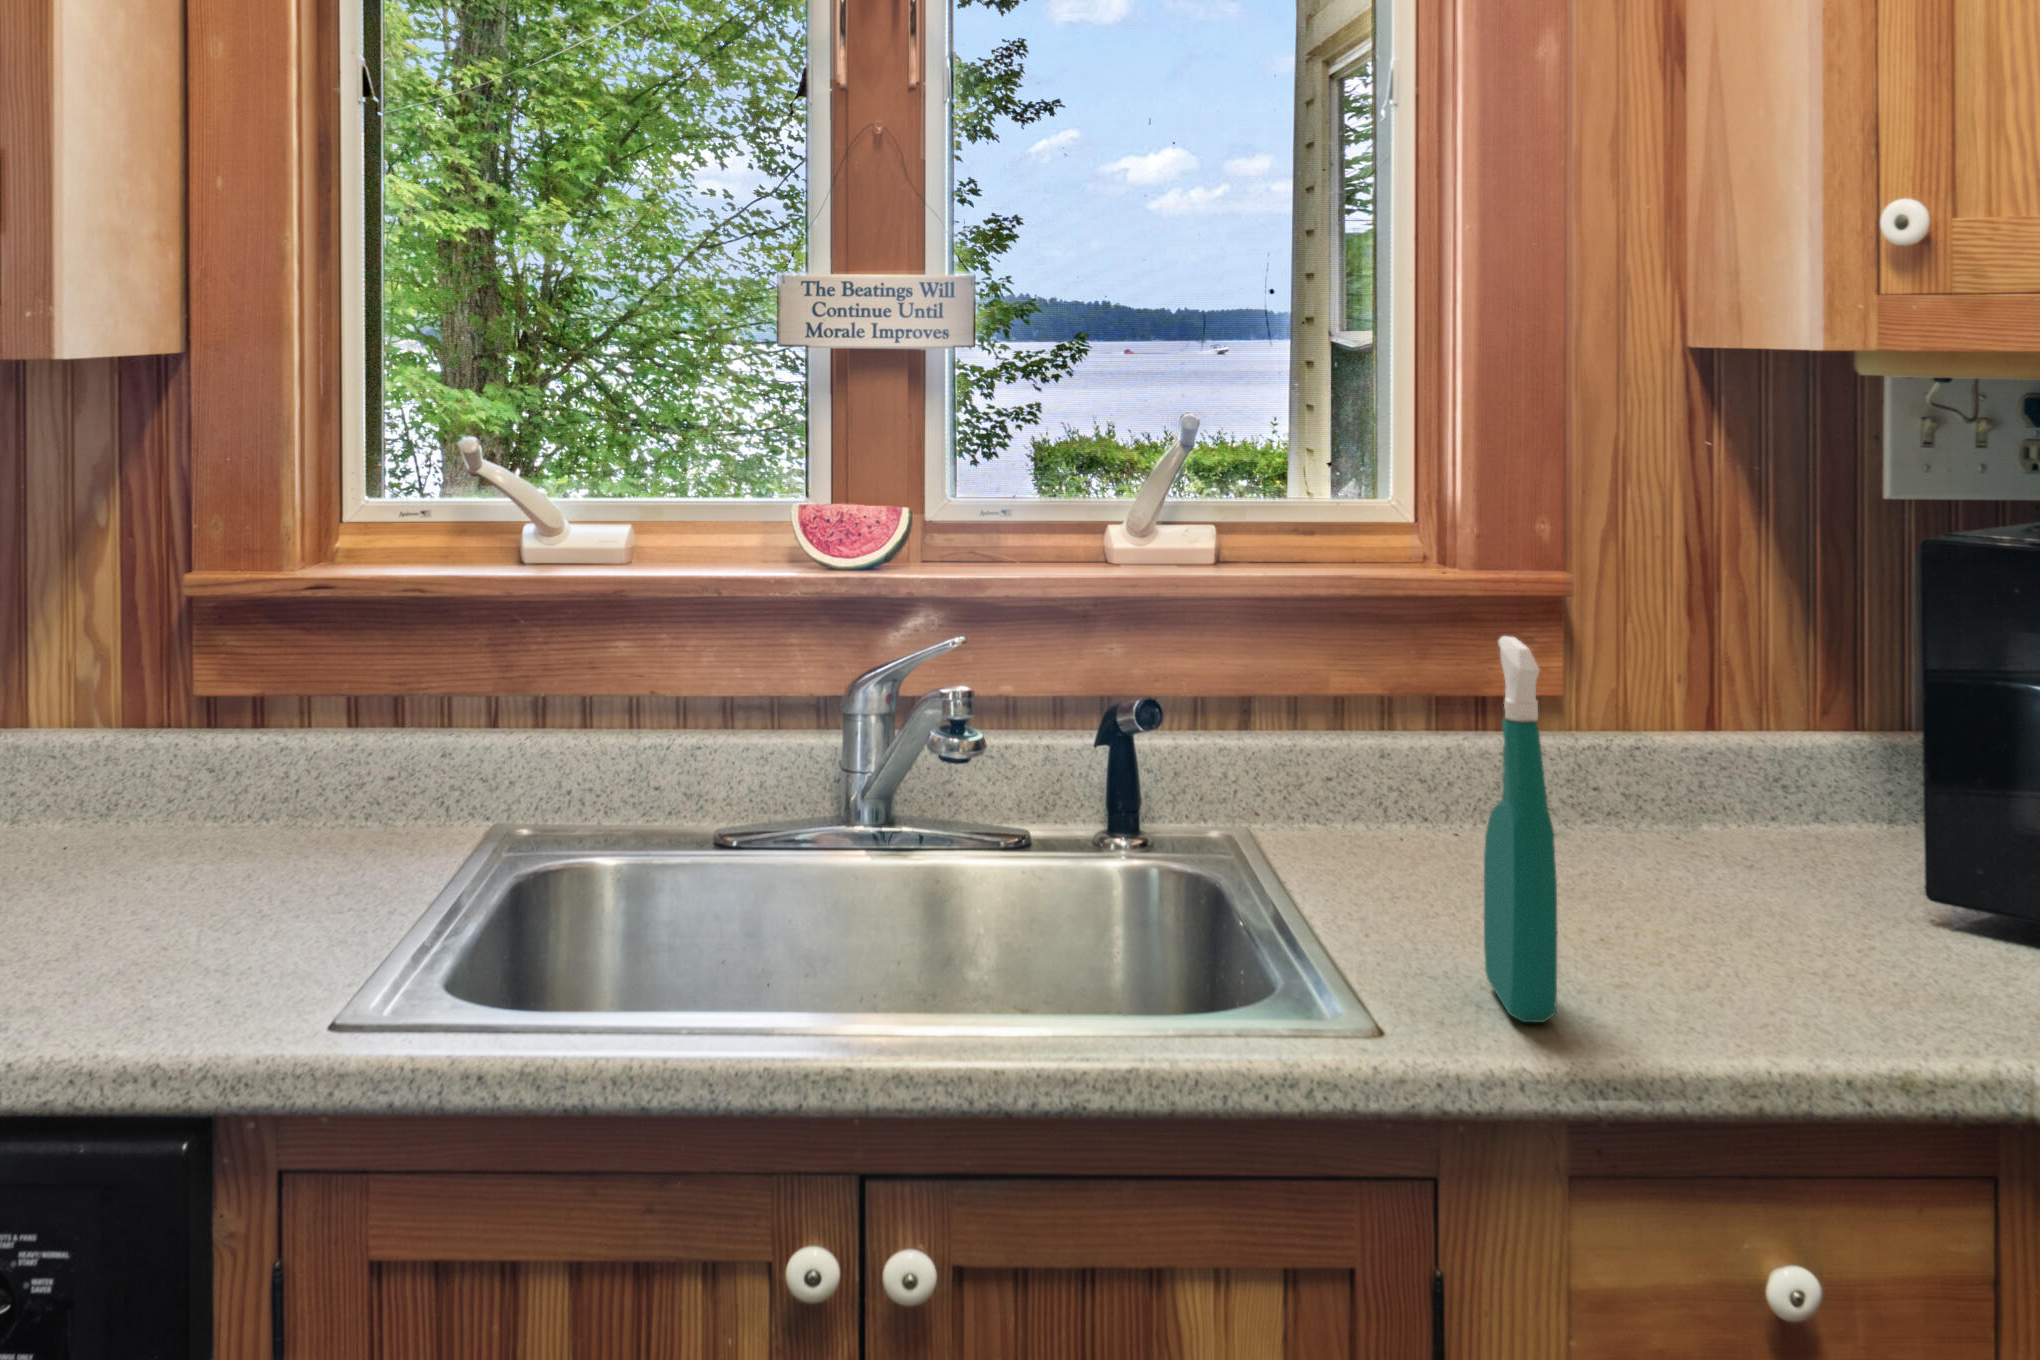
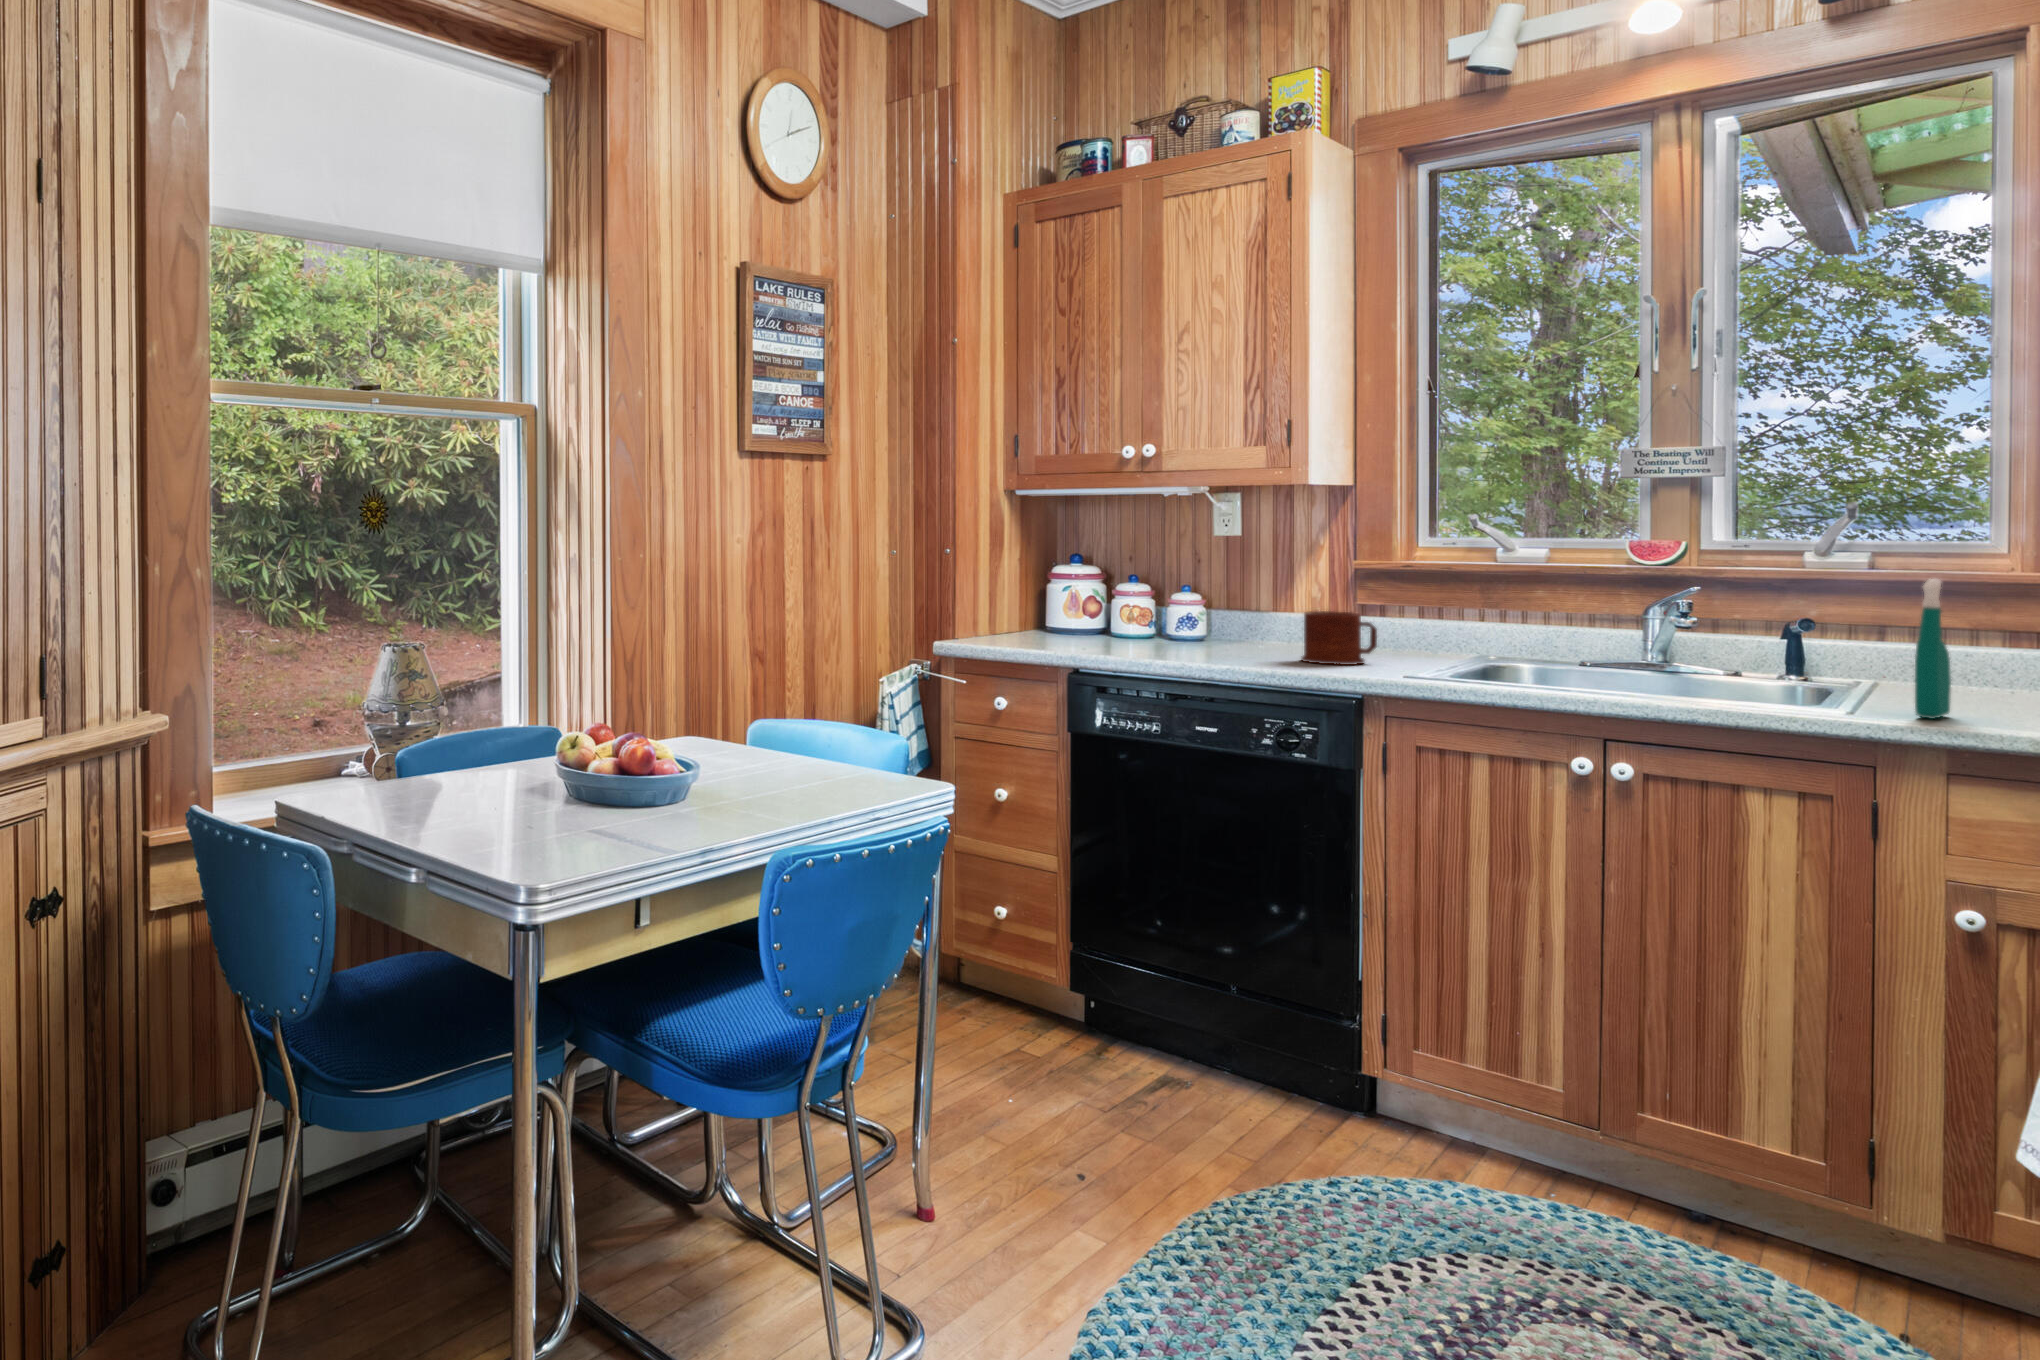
mug: none [18,769,248,977] -> present [1301,611,1377,665]

